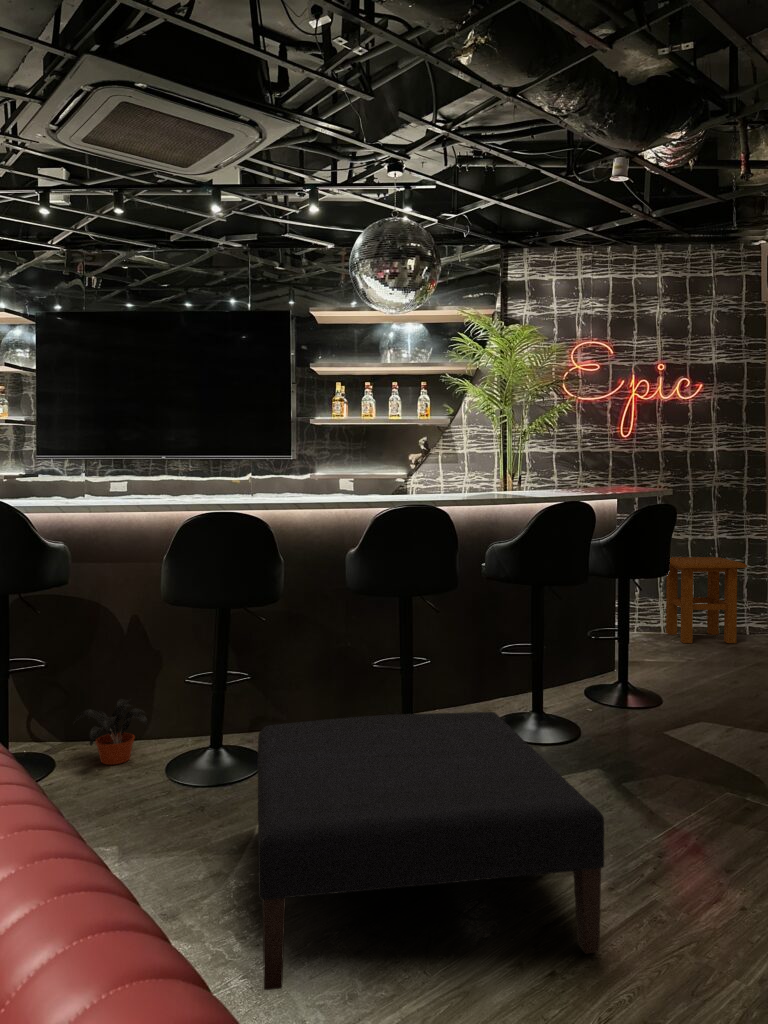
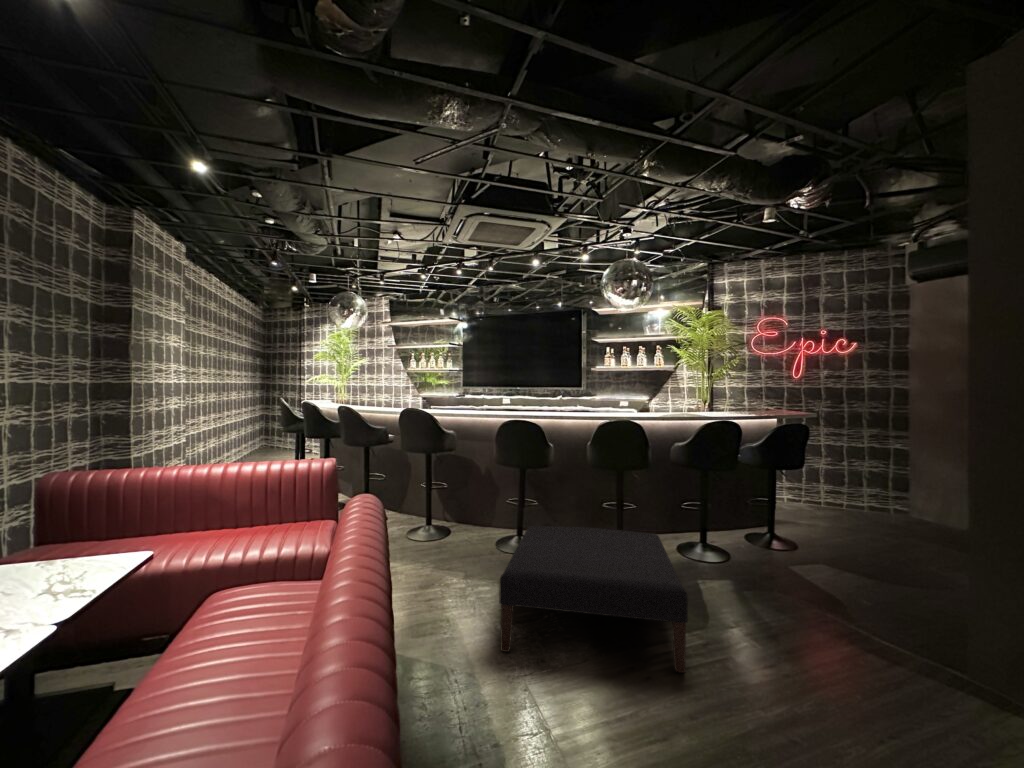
side table: present [666,557,747,643] -> none [821,455,887,518]
potted plant: present [74,699,148,765] -> none [451,508,487,540]

